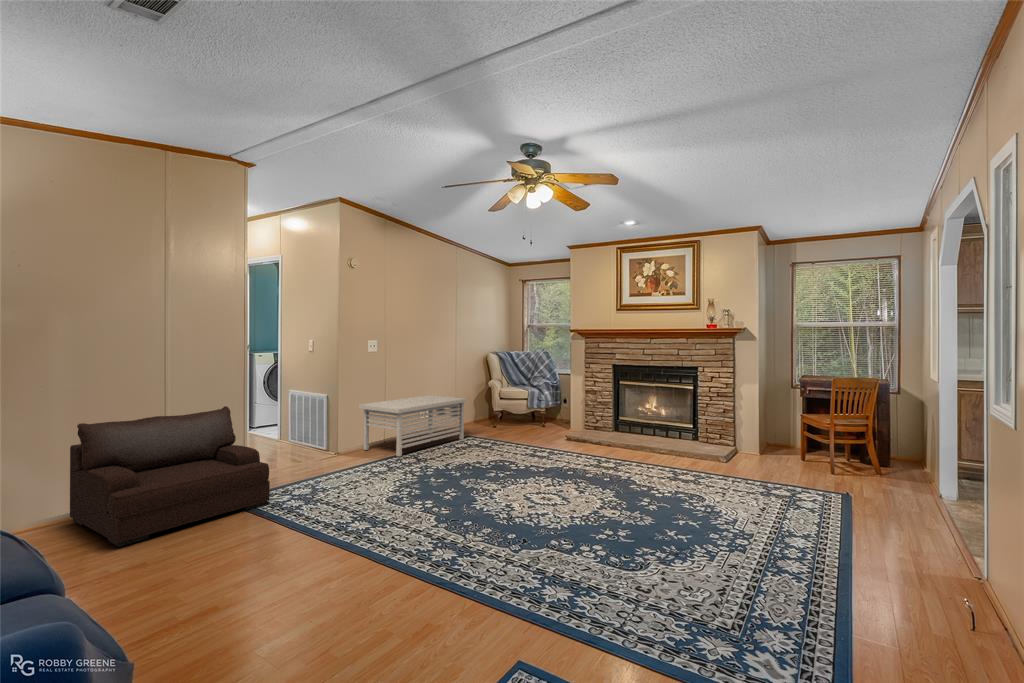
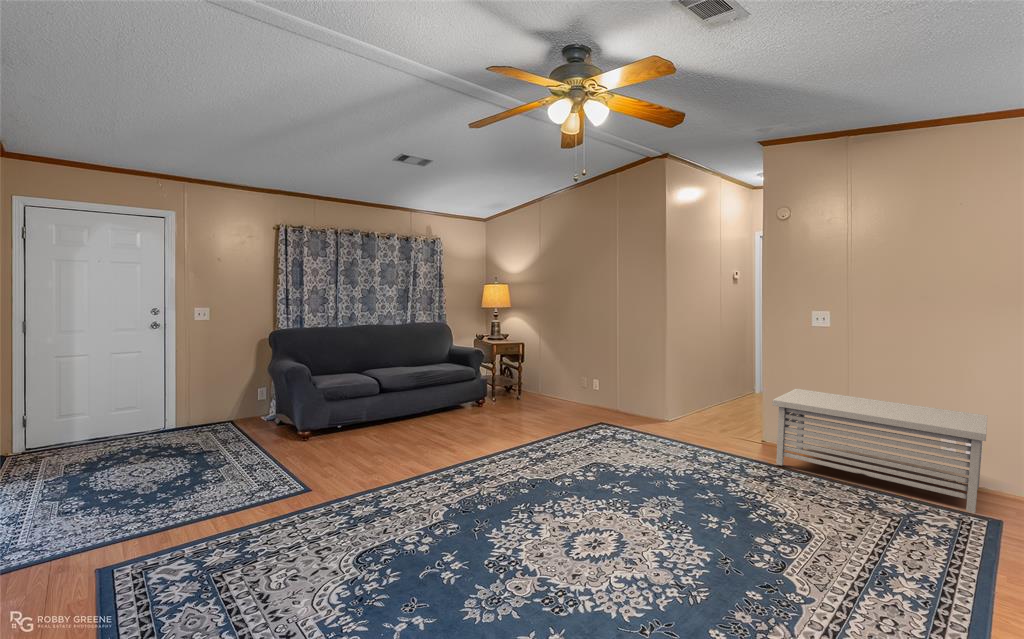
armchair: present [70,406,270,547] -> none [527,346,641,429]

